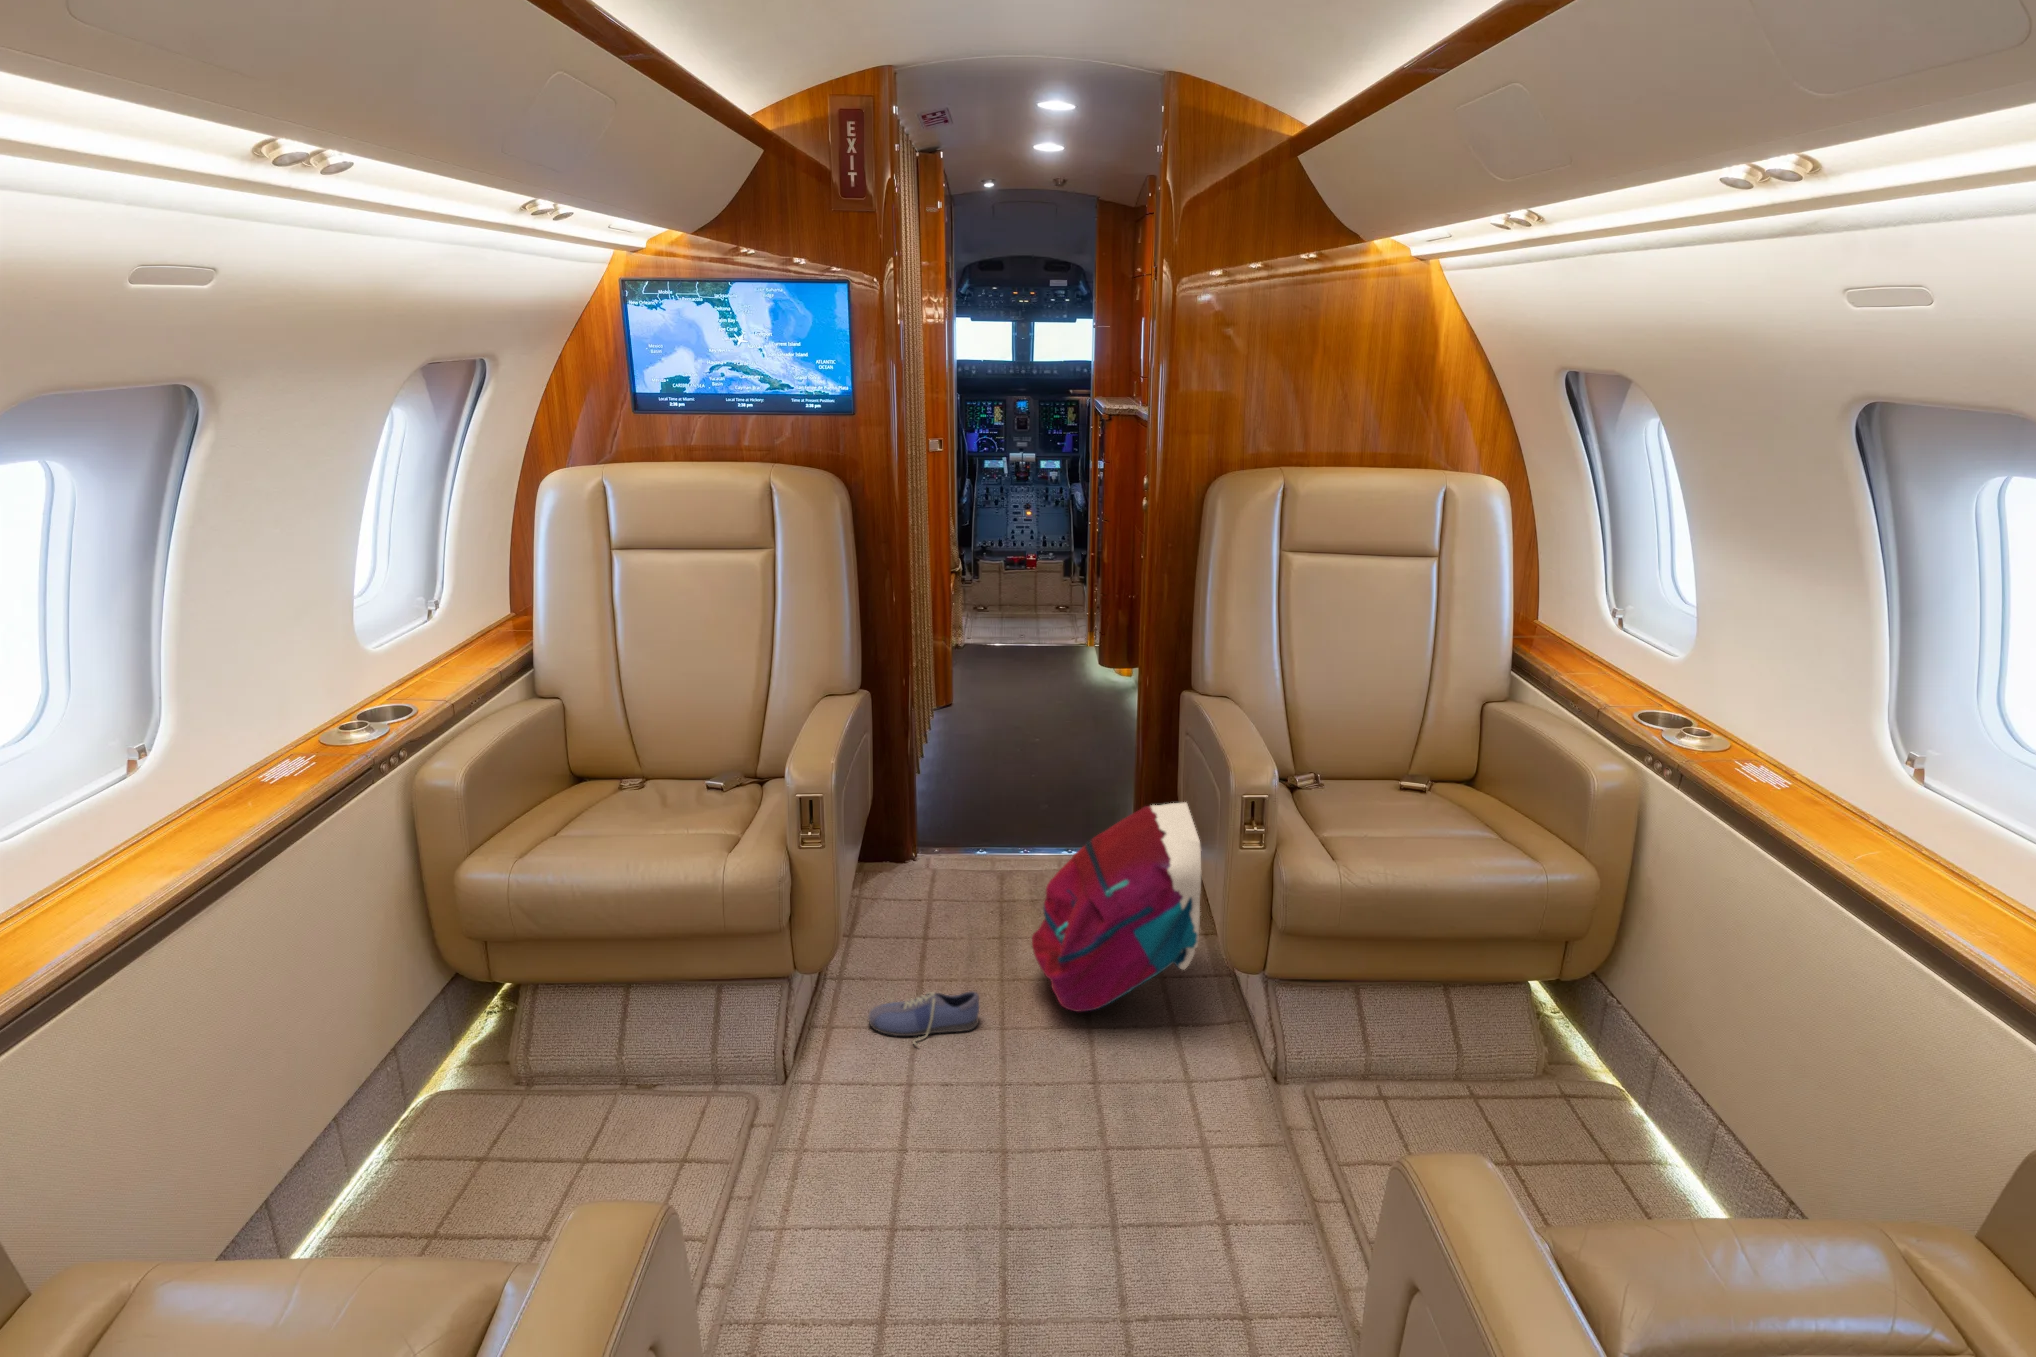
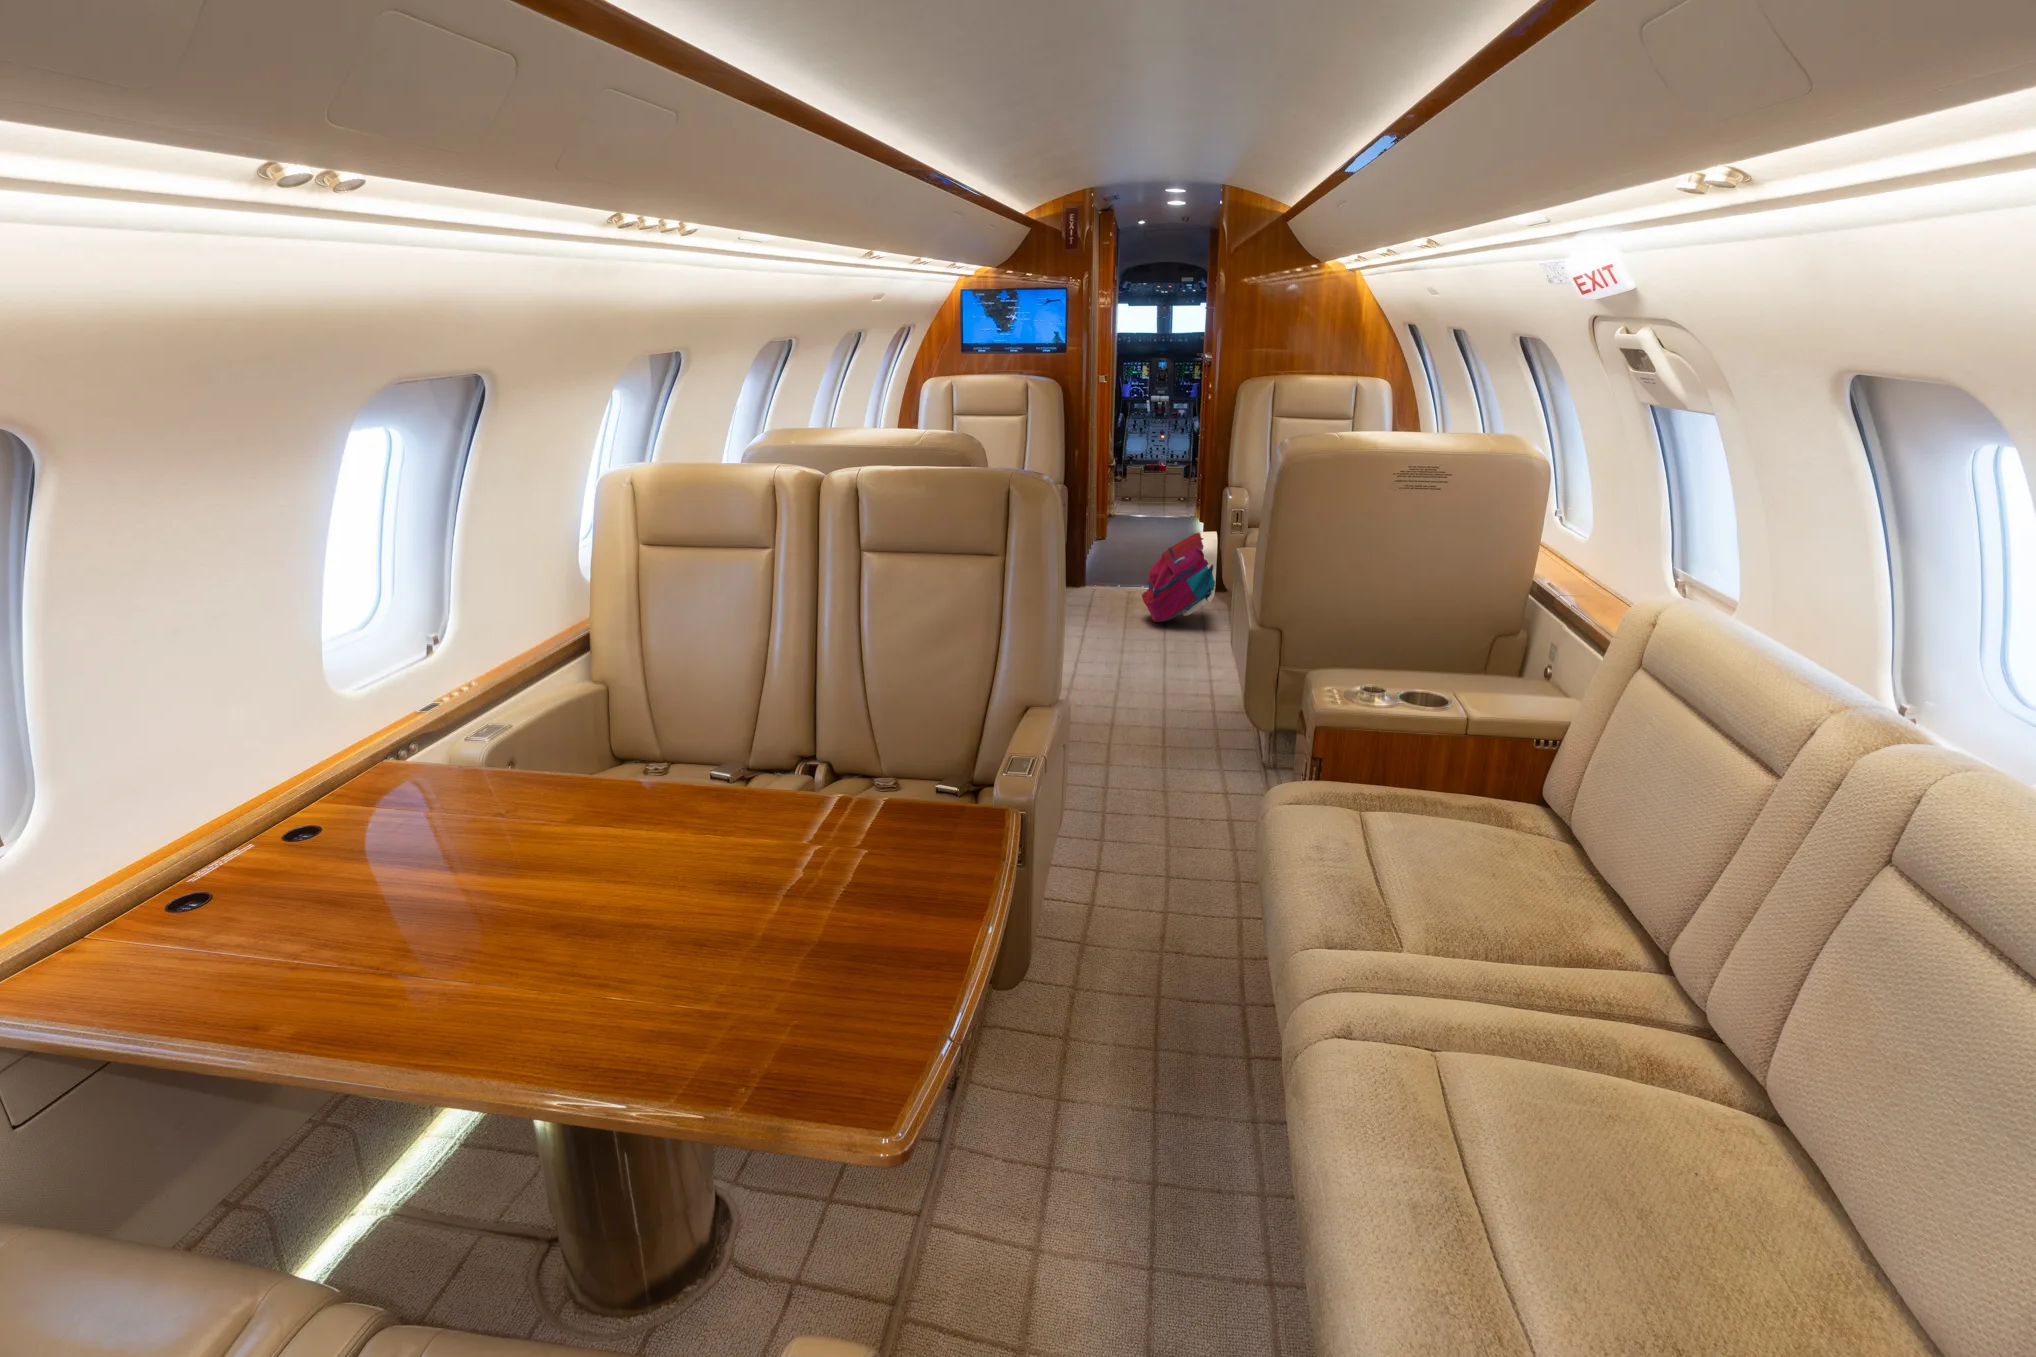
shoe: present [868,991,979,1044] -> none [1067,610,1117,629]

